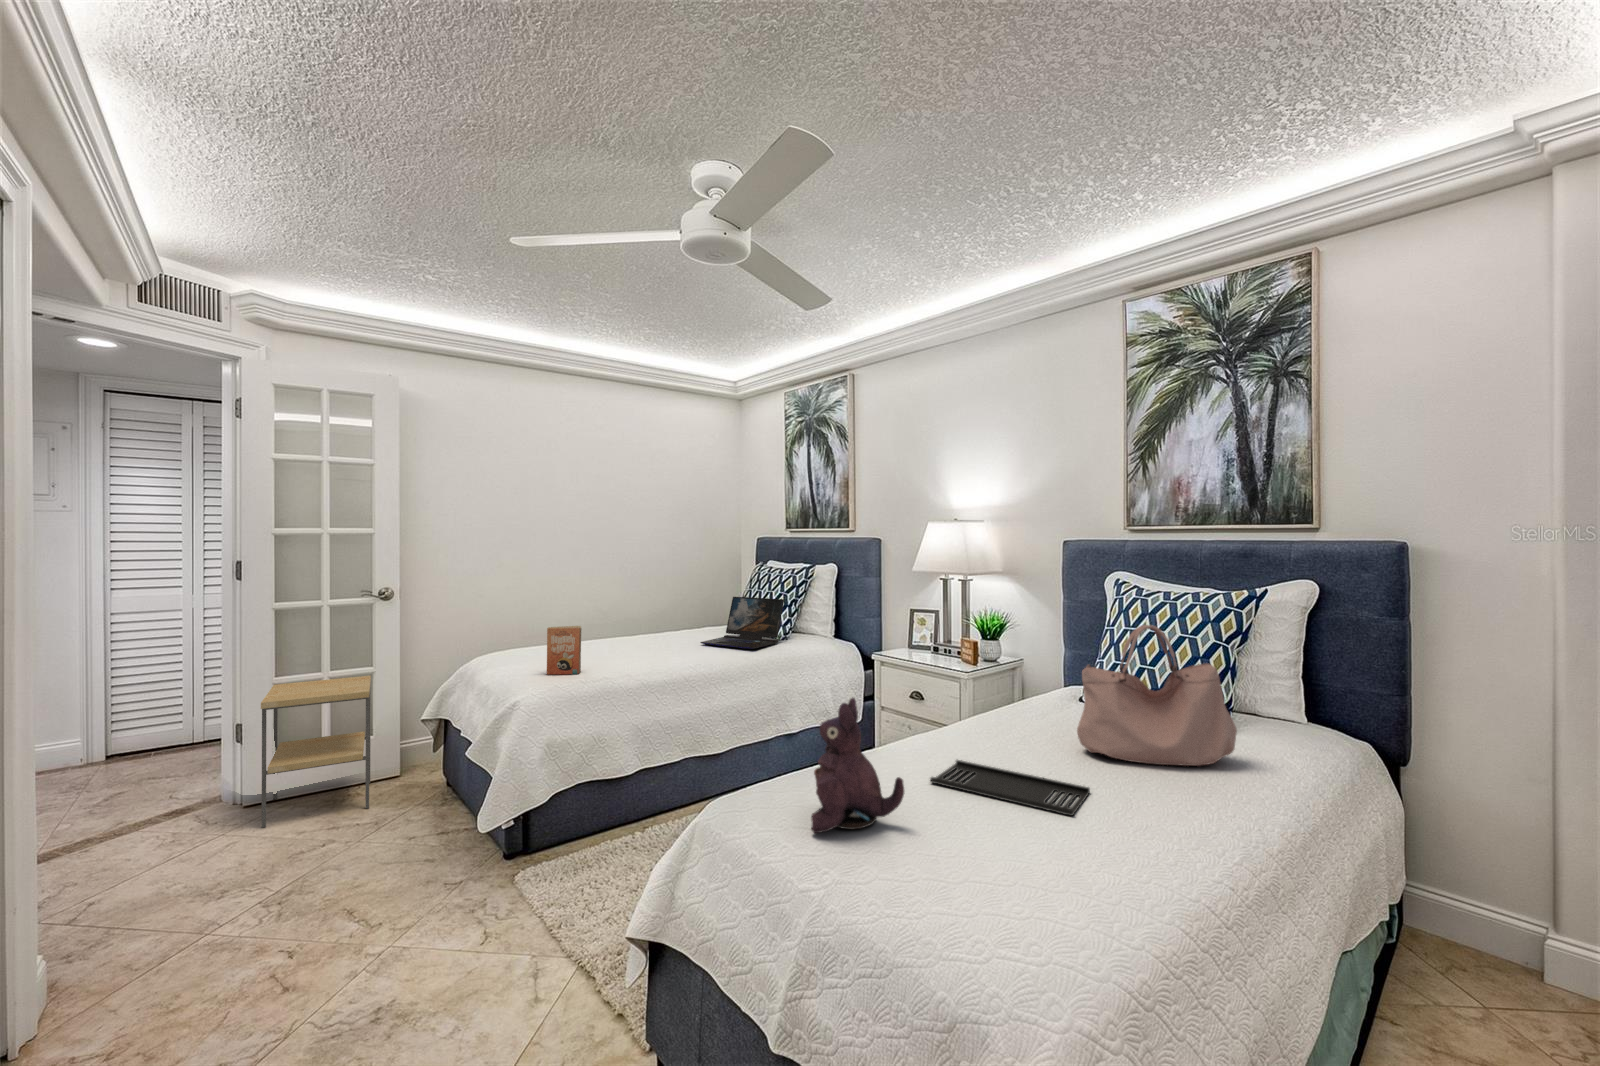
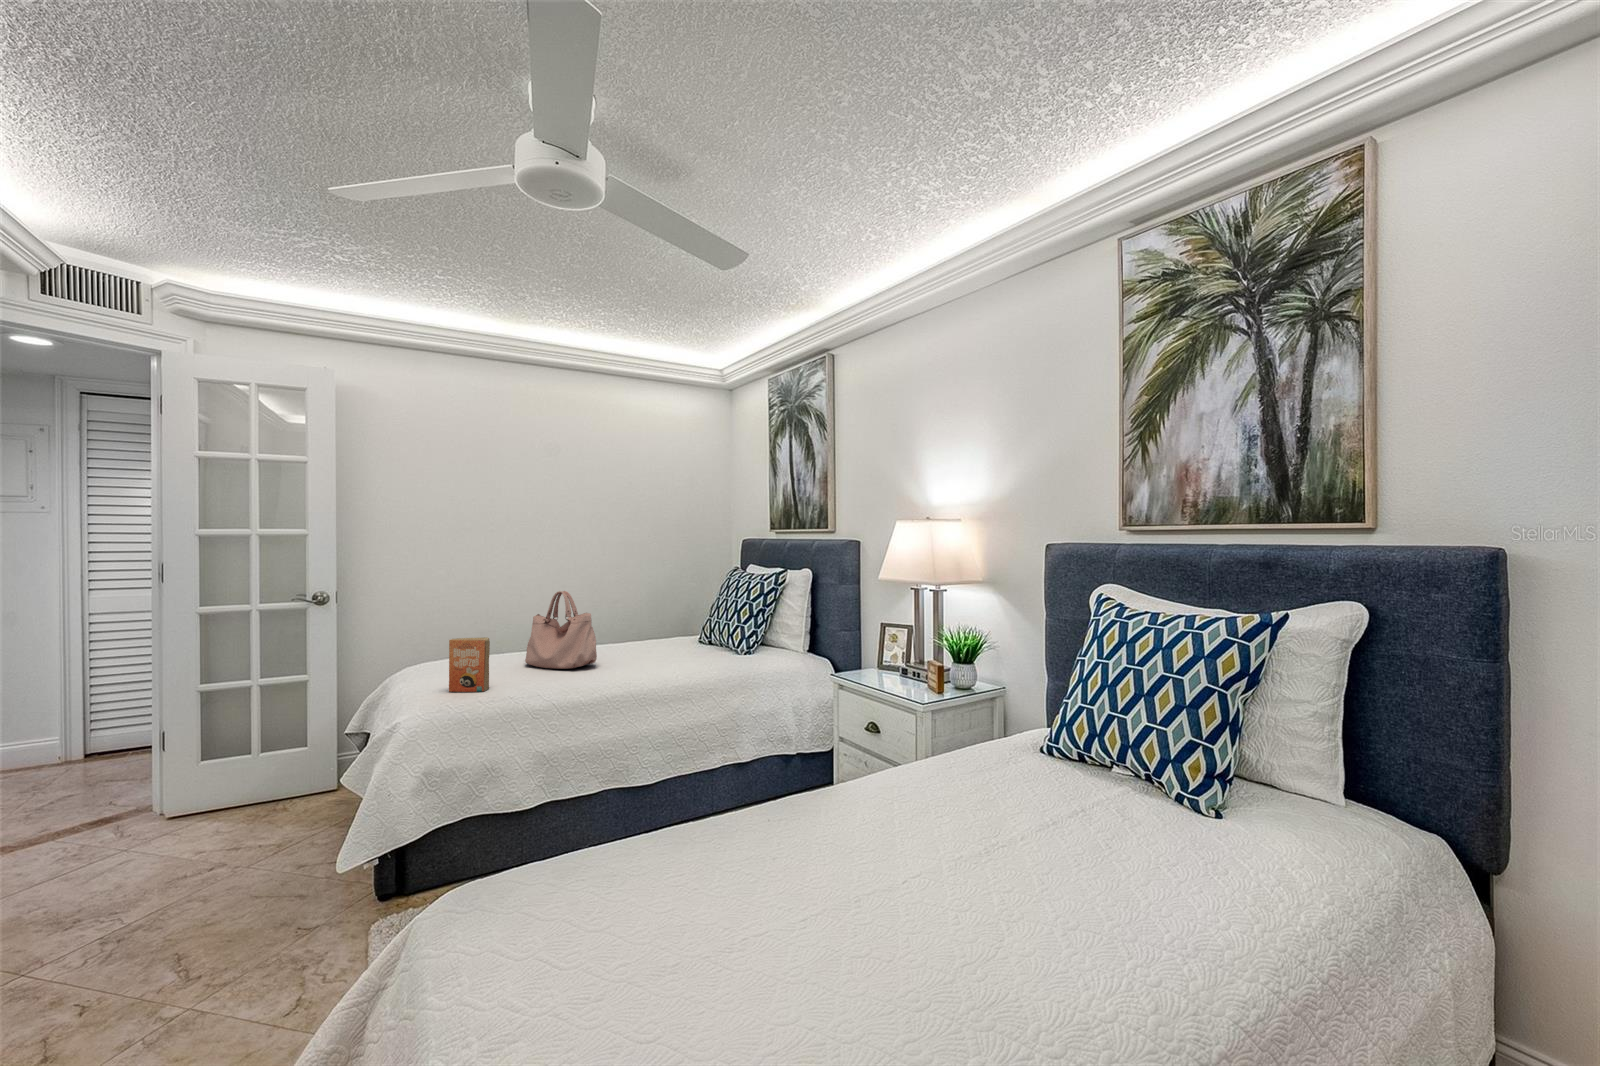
laptop: present [700,597,784,649] -> none [649,603,744,664]
handbag: present [1077,625,1237,766] -> present [525,591,597,669]
side table: present [261,676,371,828] -> none [160,684,305,847]
plush toy: present [811,698,904,833] -> none [468,779,620,996]
tray: present [930,760,1090,816] -> none [729,852,951,985]

